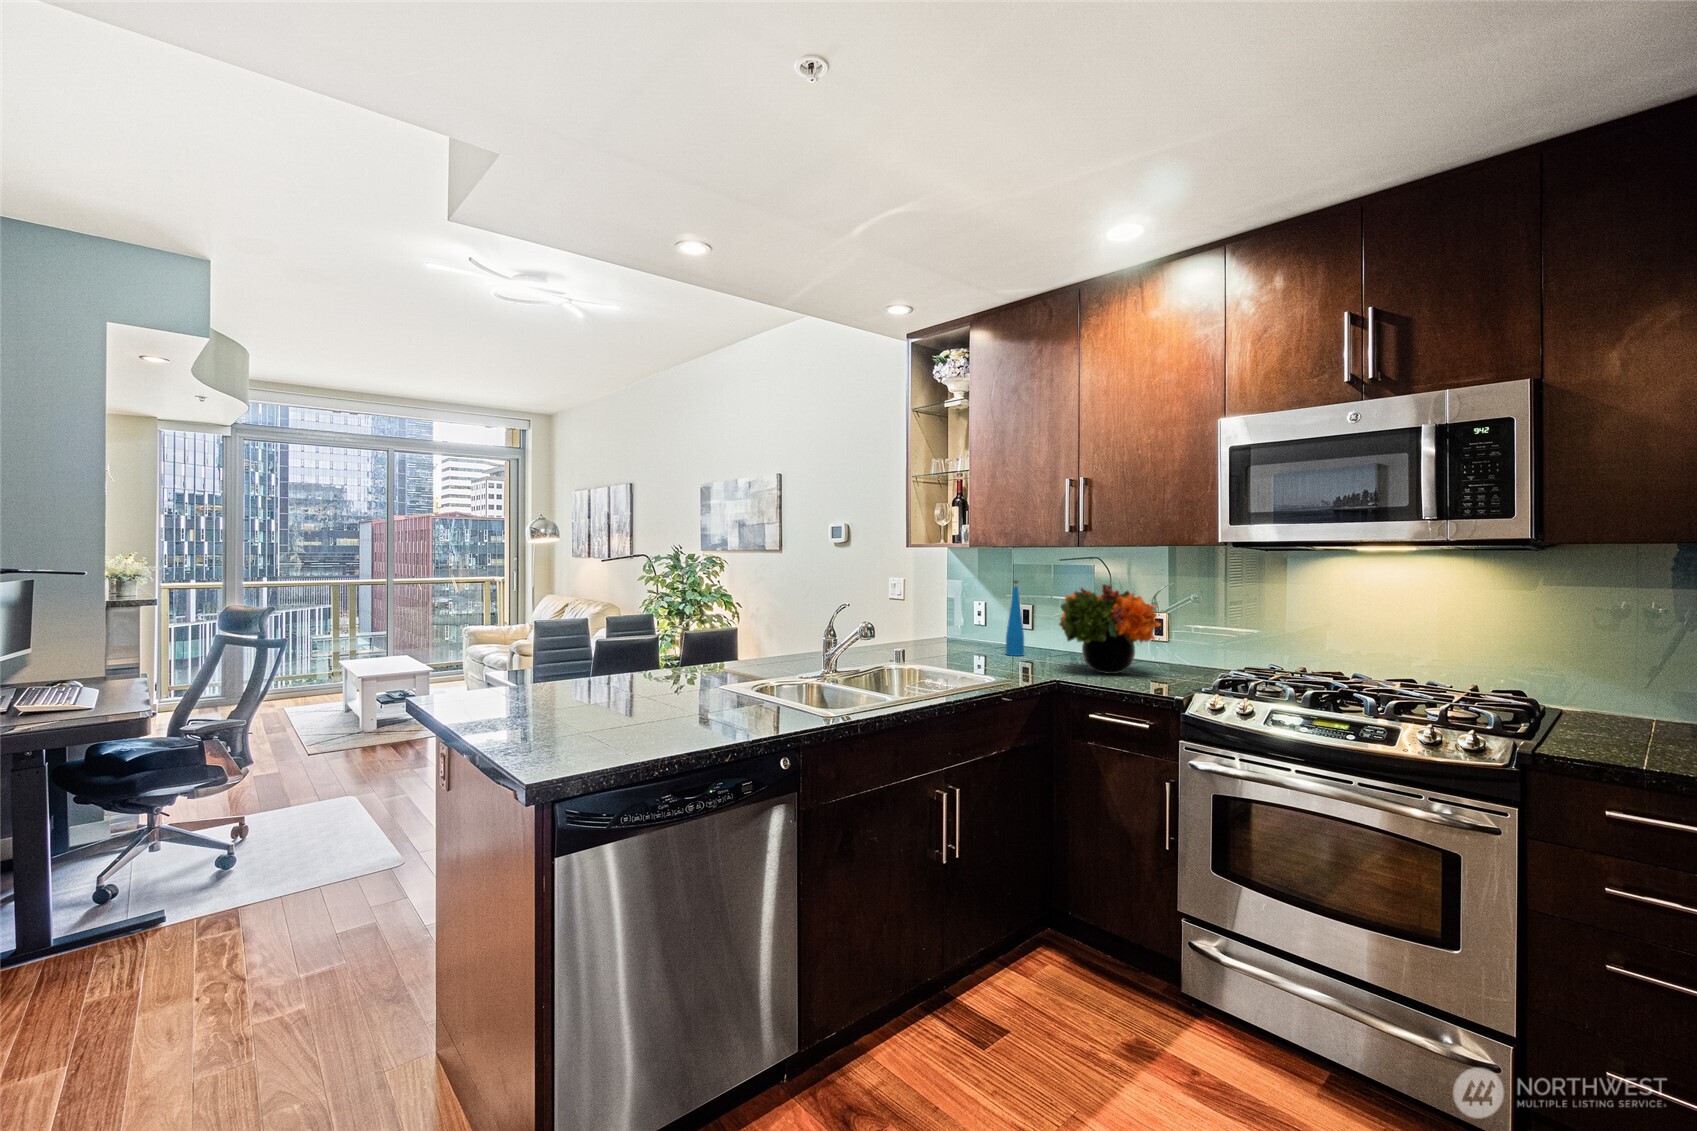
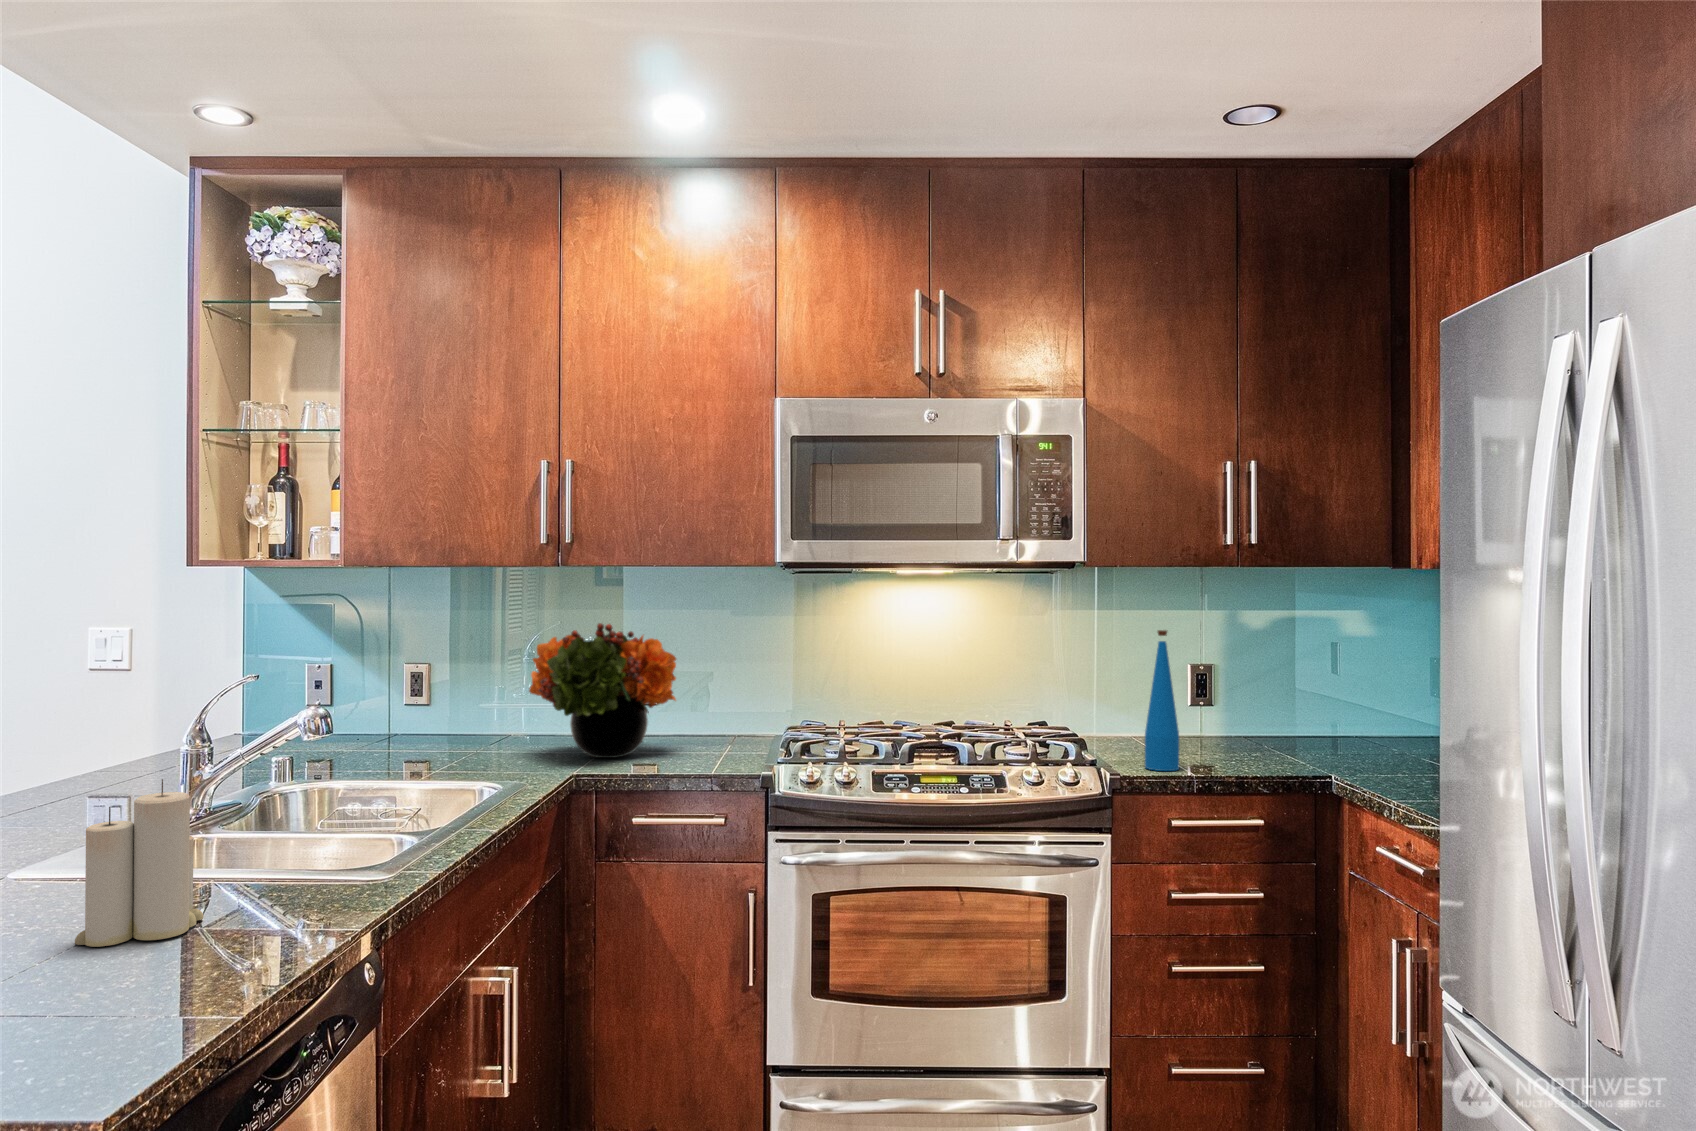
bottle: present [1006,581,1024,656] -> present [1145,630,1179,771]
candle: none [734,637,782,706] -> present [75,779,203,947]

